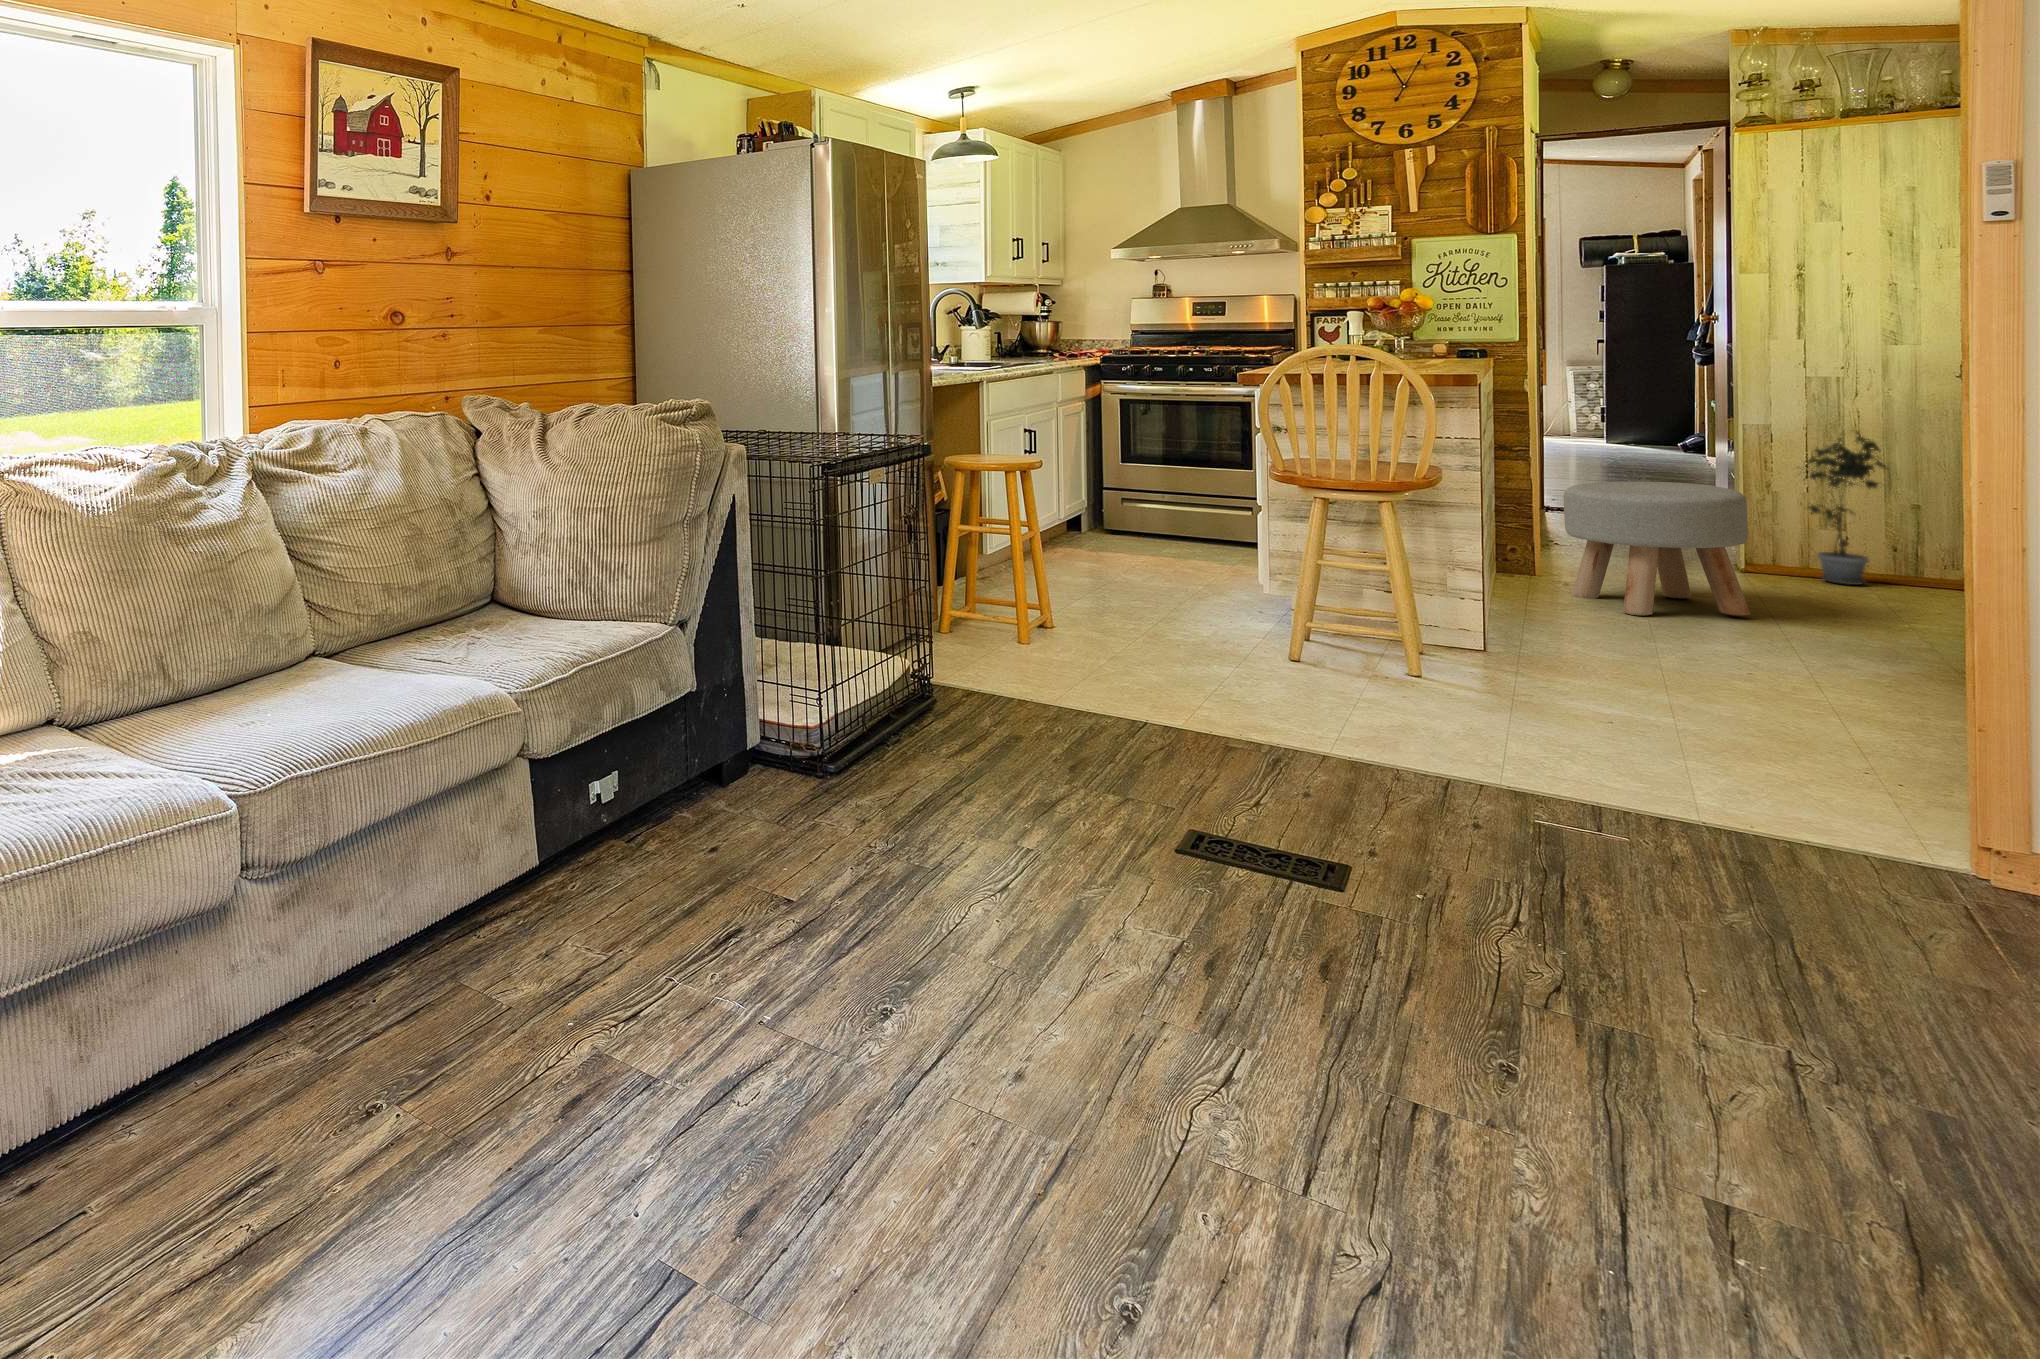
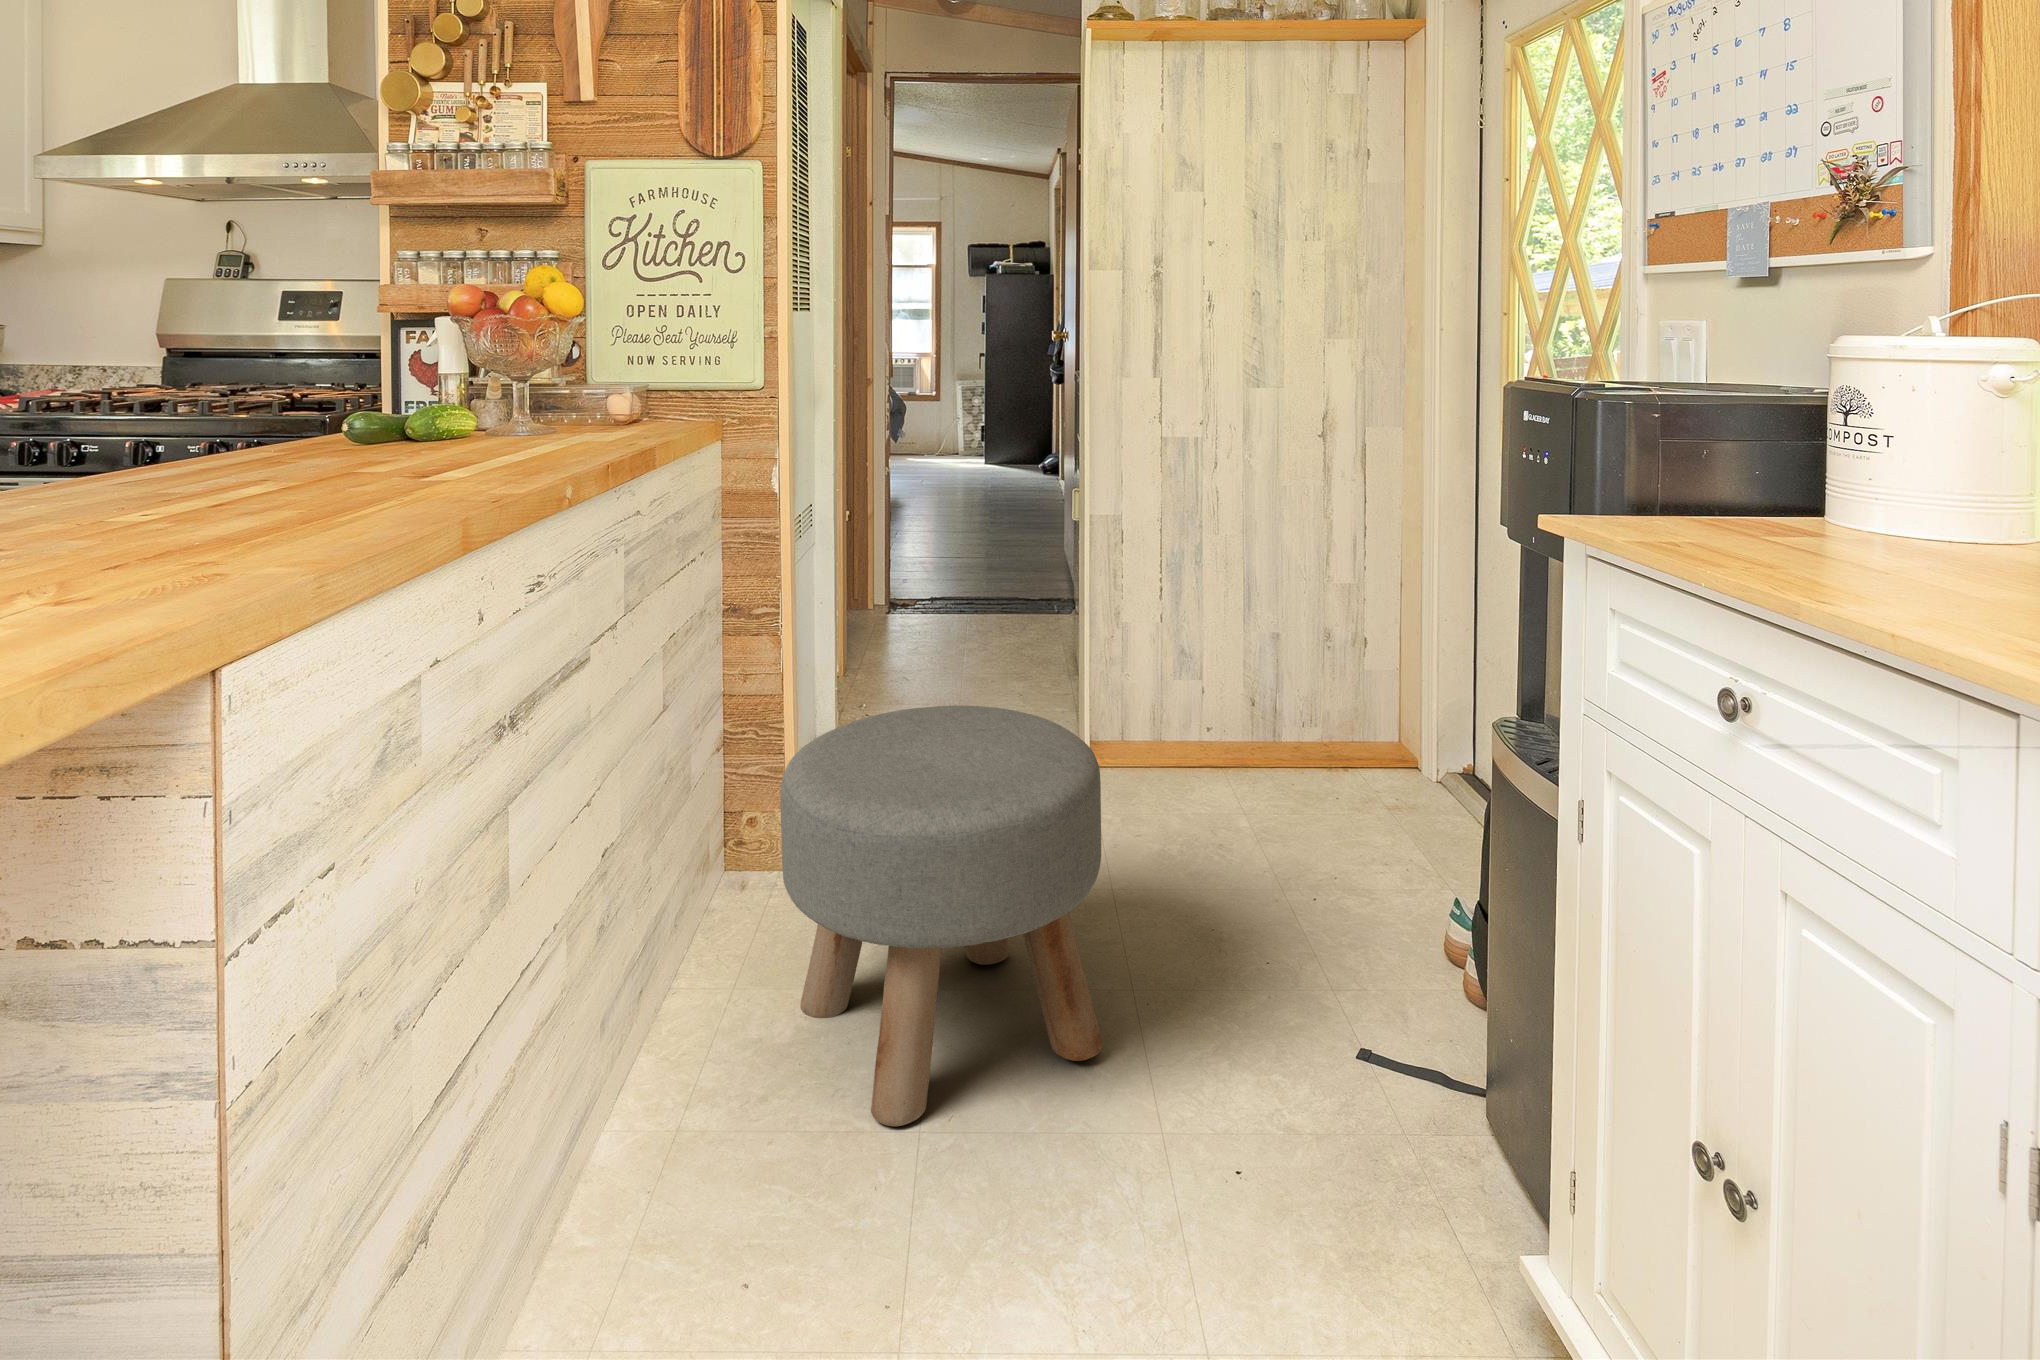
potted plant: present [1798,431,1886,585] -> none [1154,537,1271,808]

